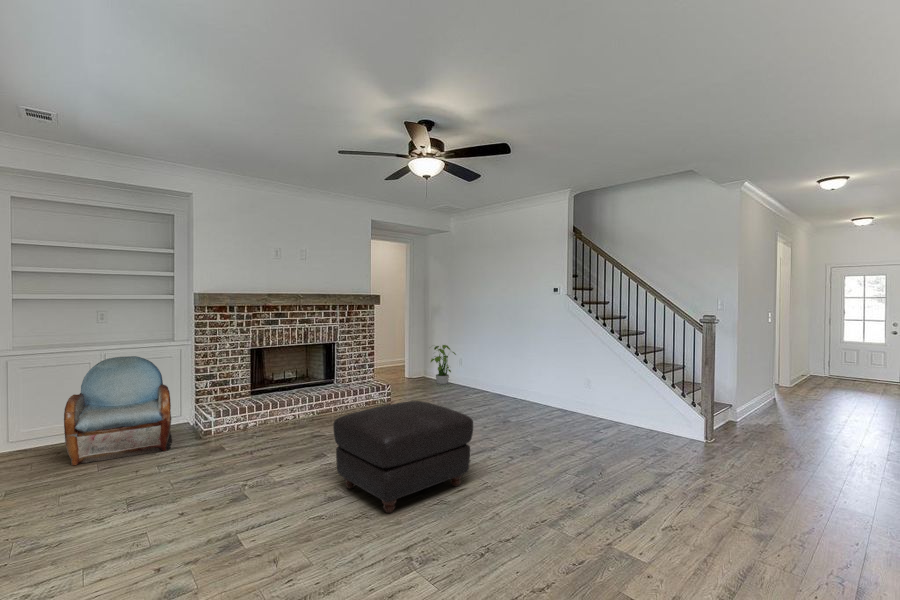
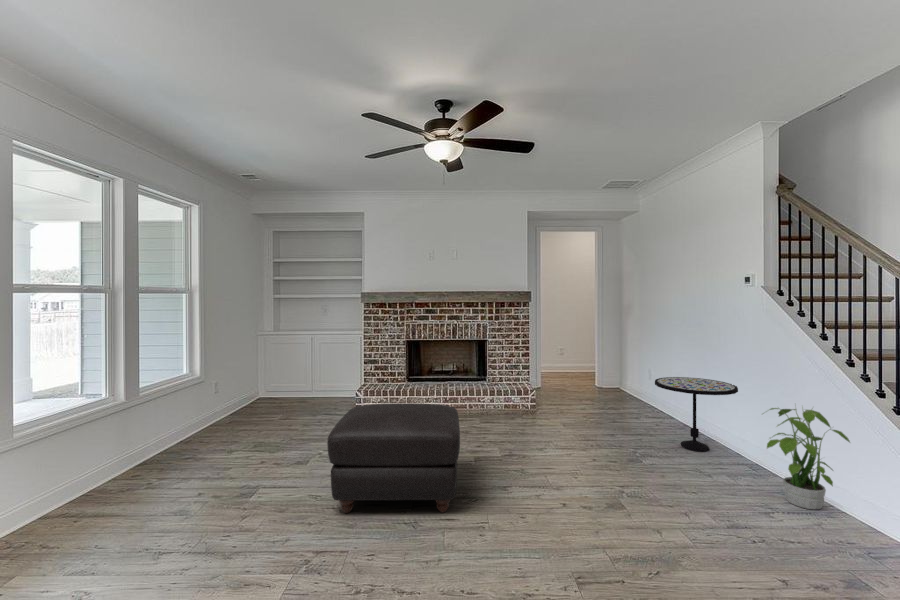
potted plant: present [431,345,456,384] -> present [767,408,850,510]
armchair: present [64,356,172,465] -> none [266,340,348,414]
side table: none [500,359,551,409] -> present [655,377,738,452]

